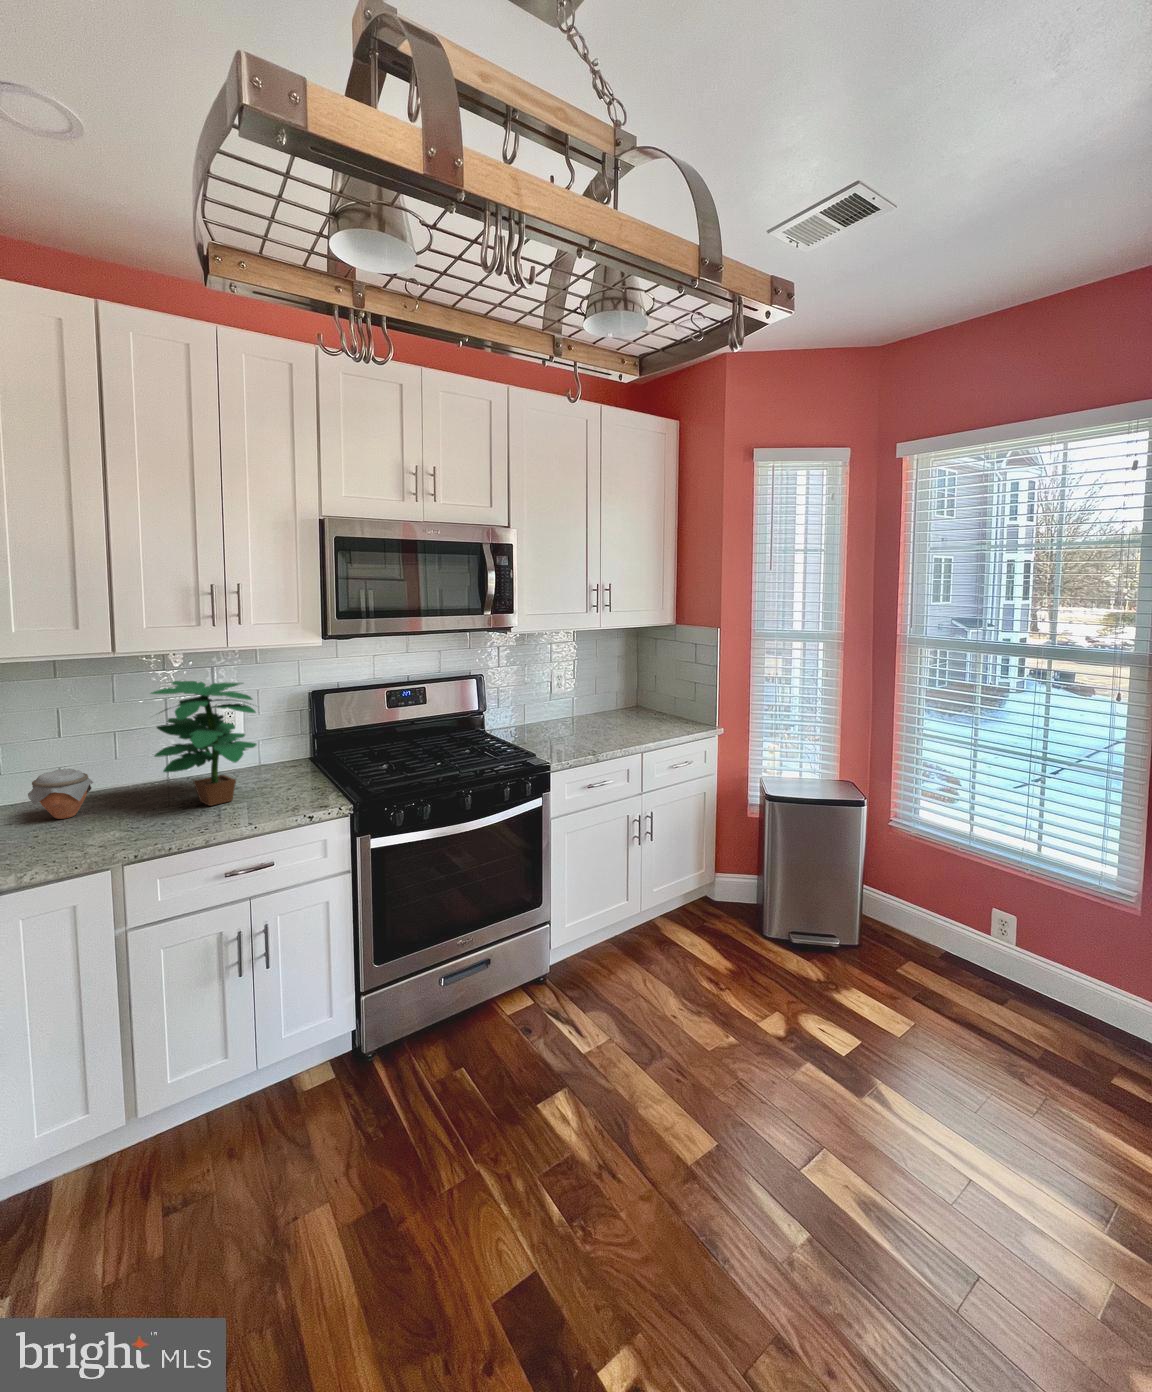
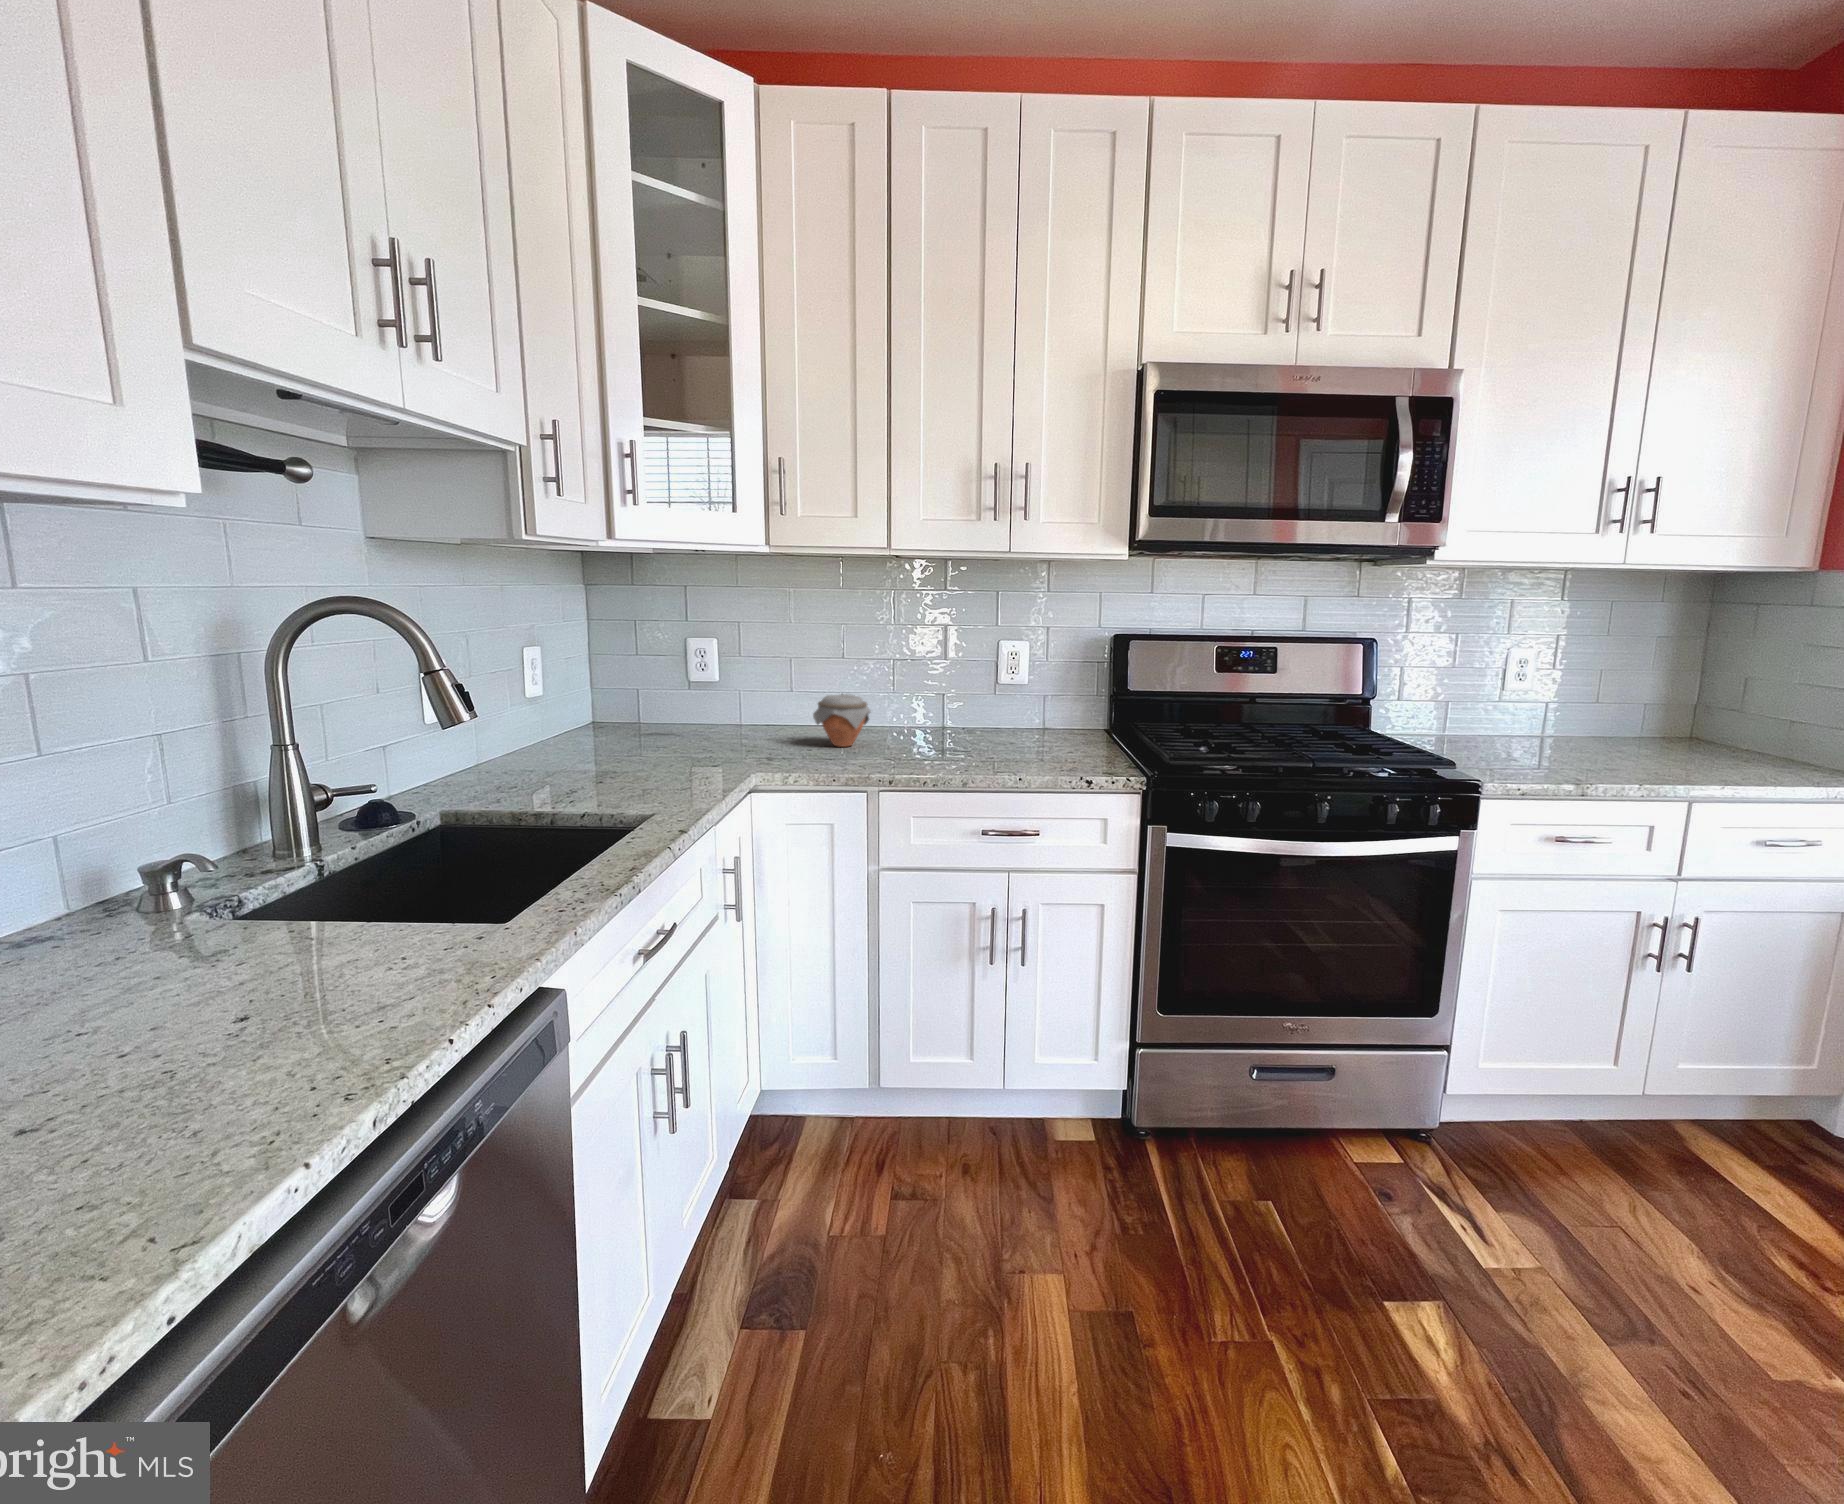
potted plant: present [151,681,257,806] -> none [930,606,1053,756]

